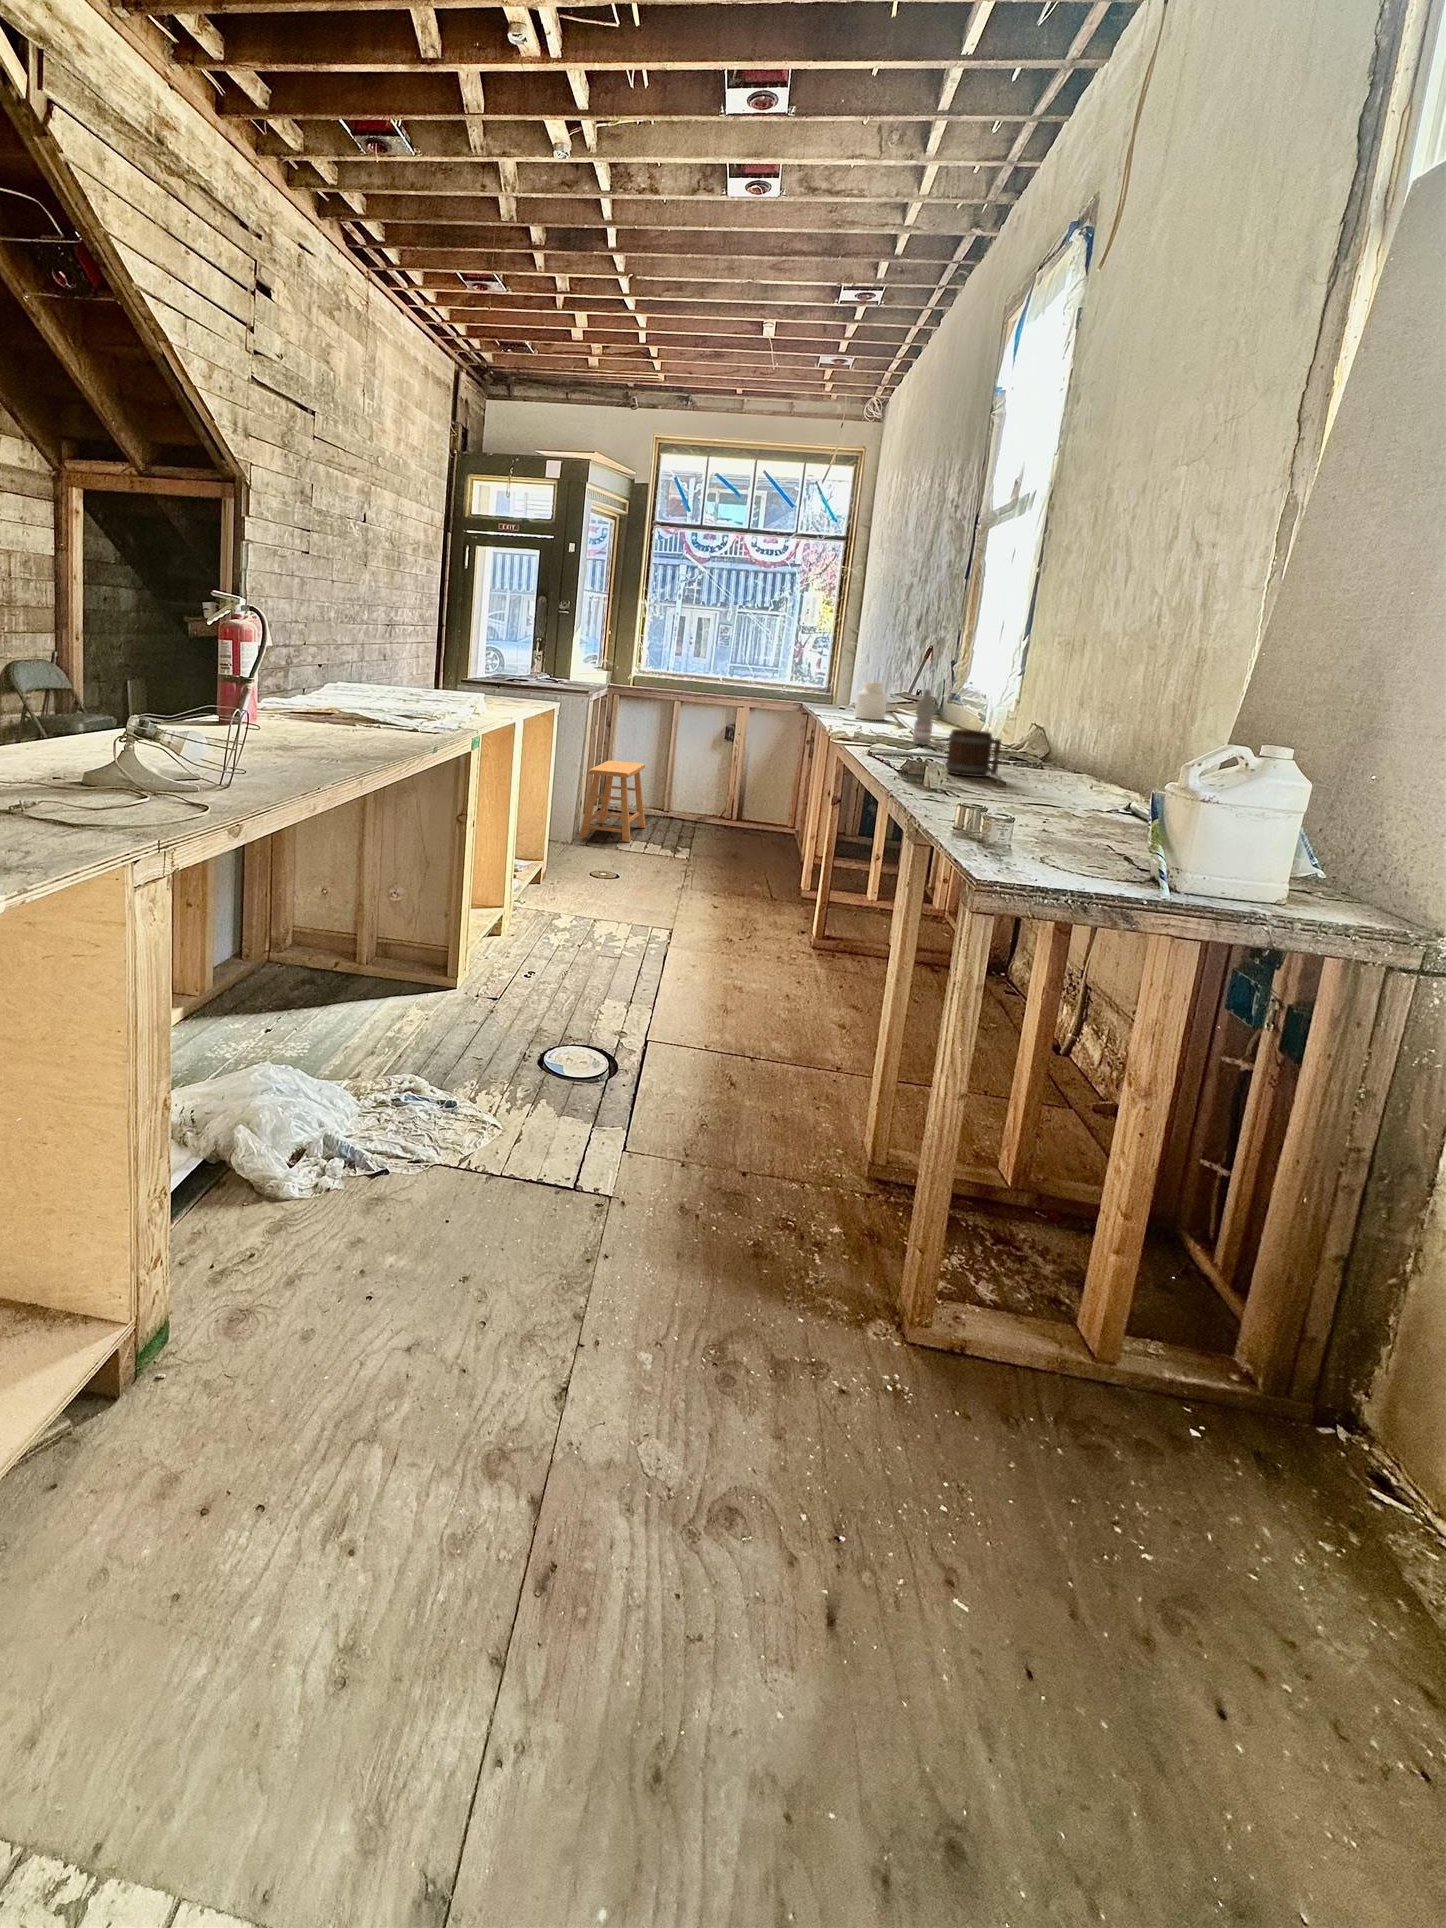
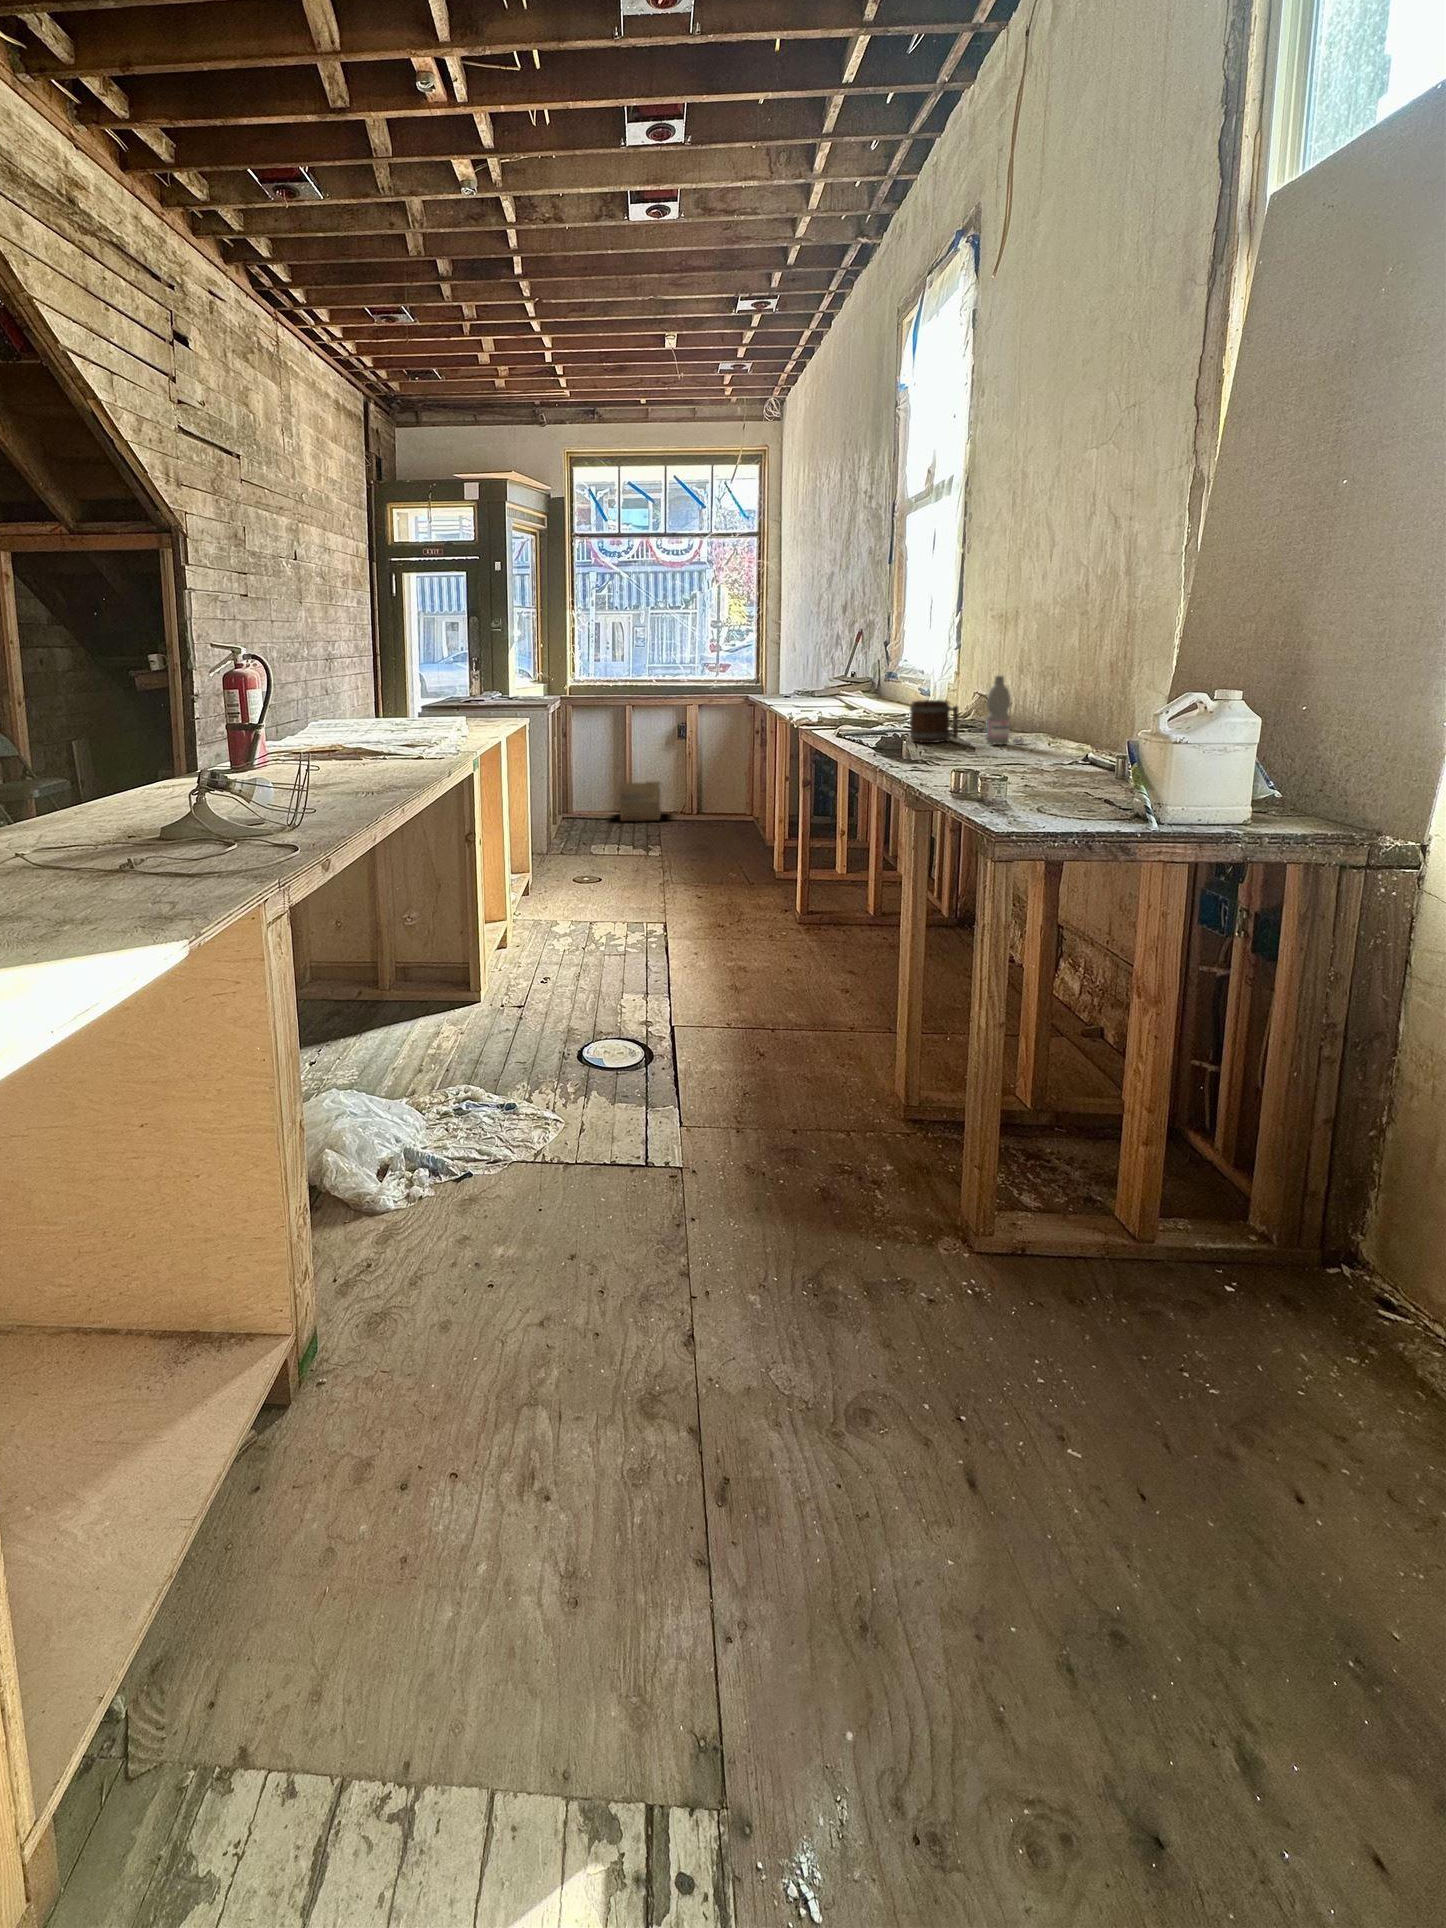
jar: present [854,682,887,720] -> none [795,664,823,699]
water bottle: present [913,689,942,745] -> present [986,676,1024,745]
stool: present [580,760,645,842] -> none [541,764,601,842]
box: none [658,781,724,830] -> present [618,781,669,821]

